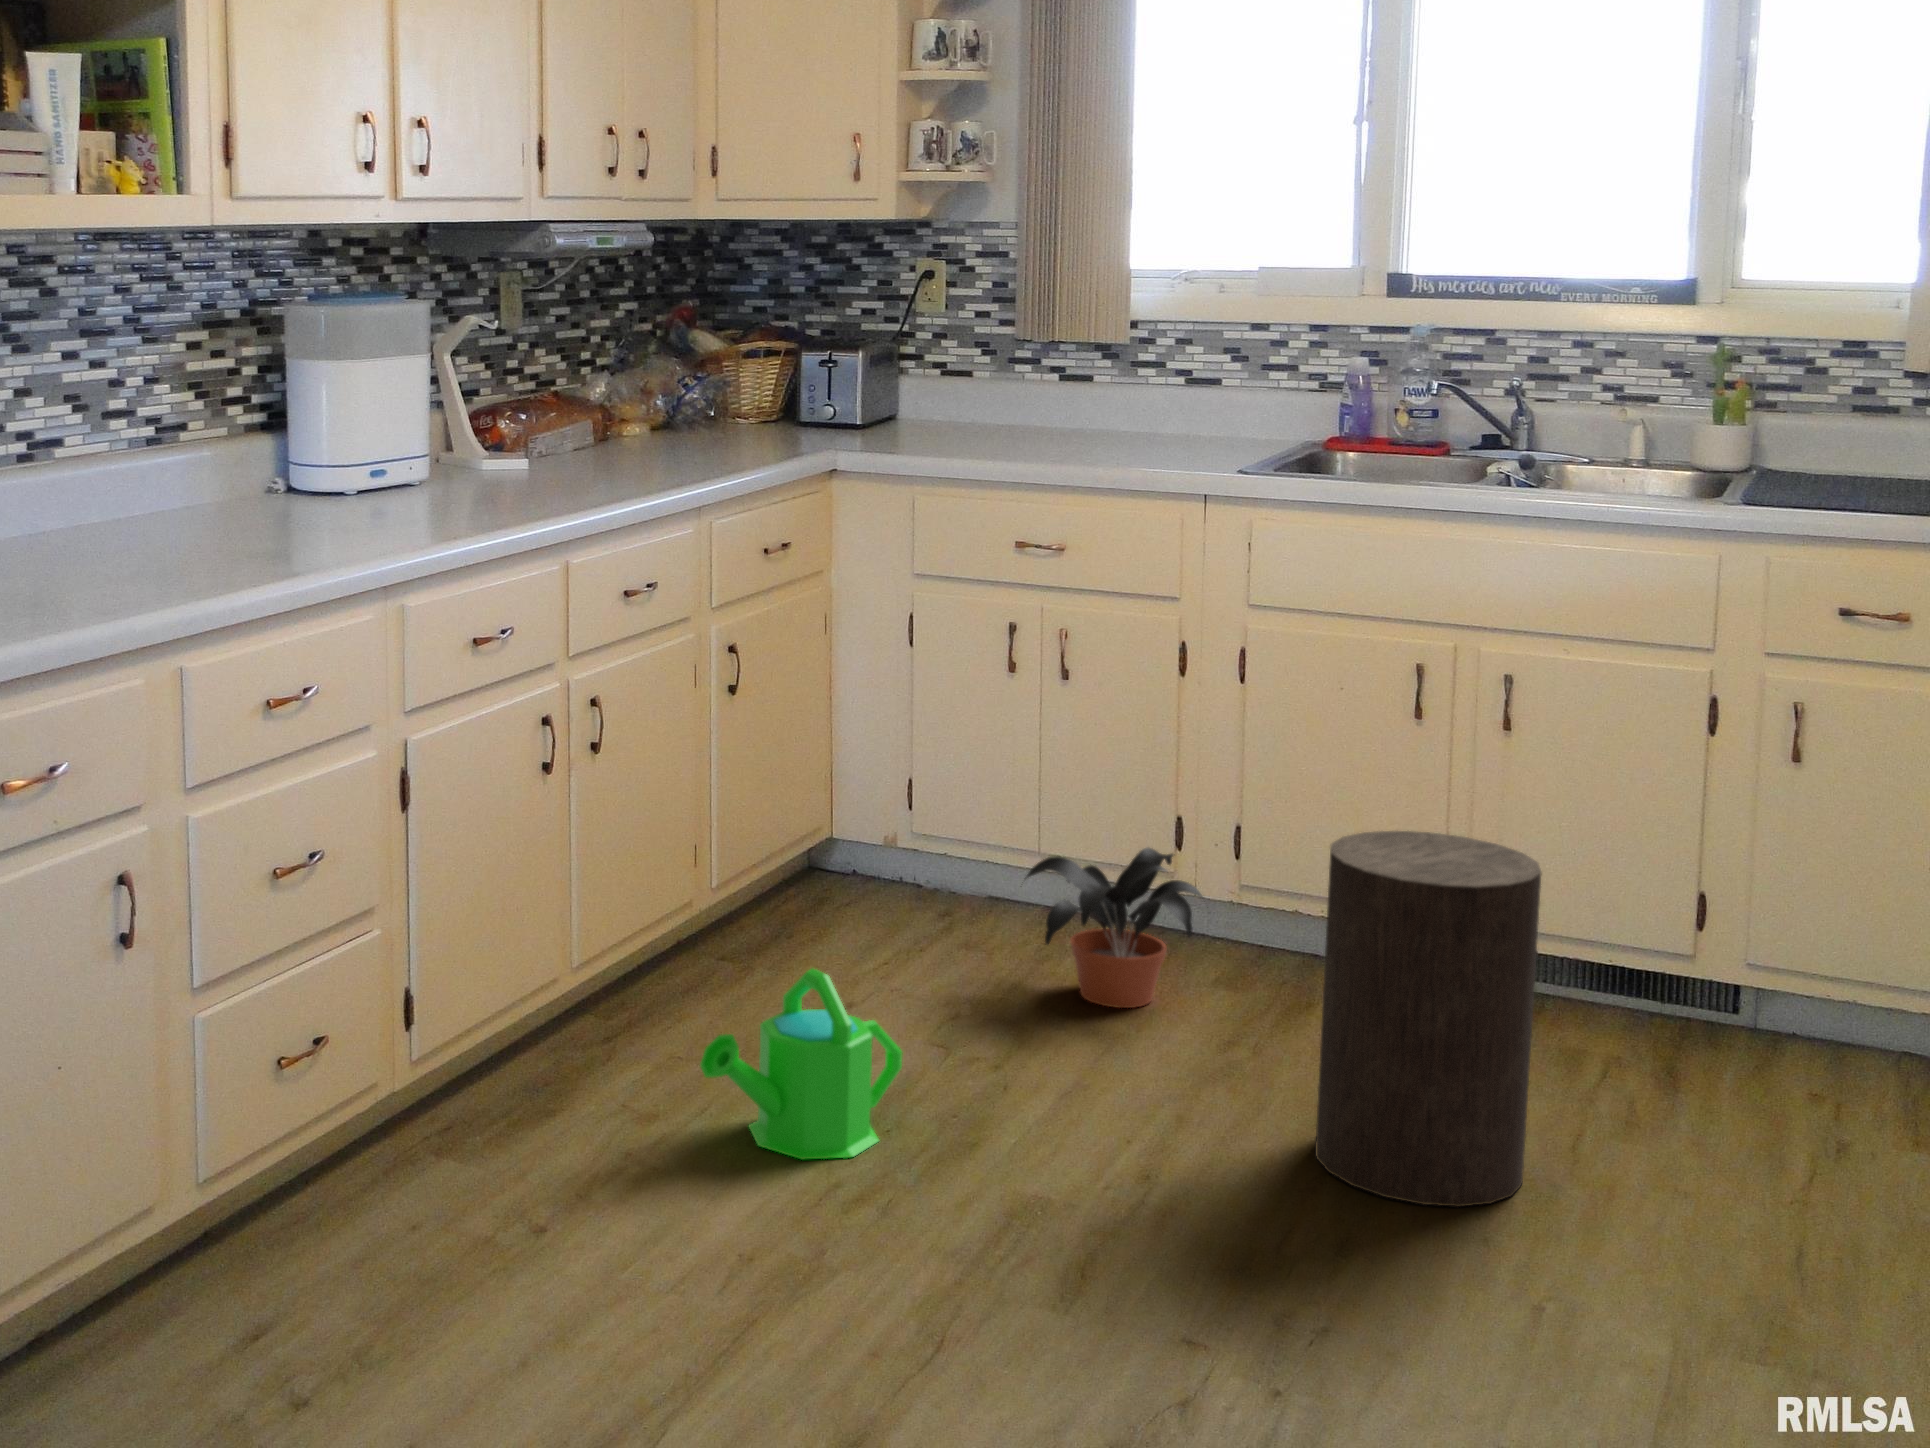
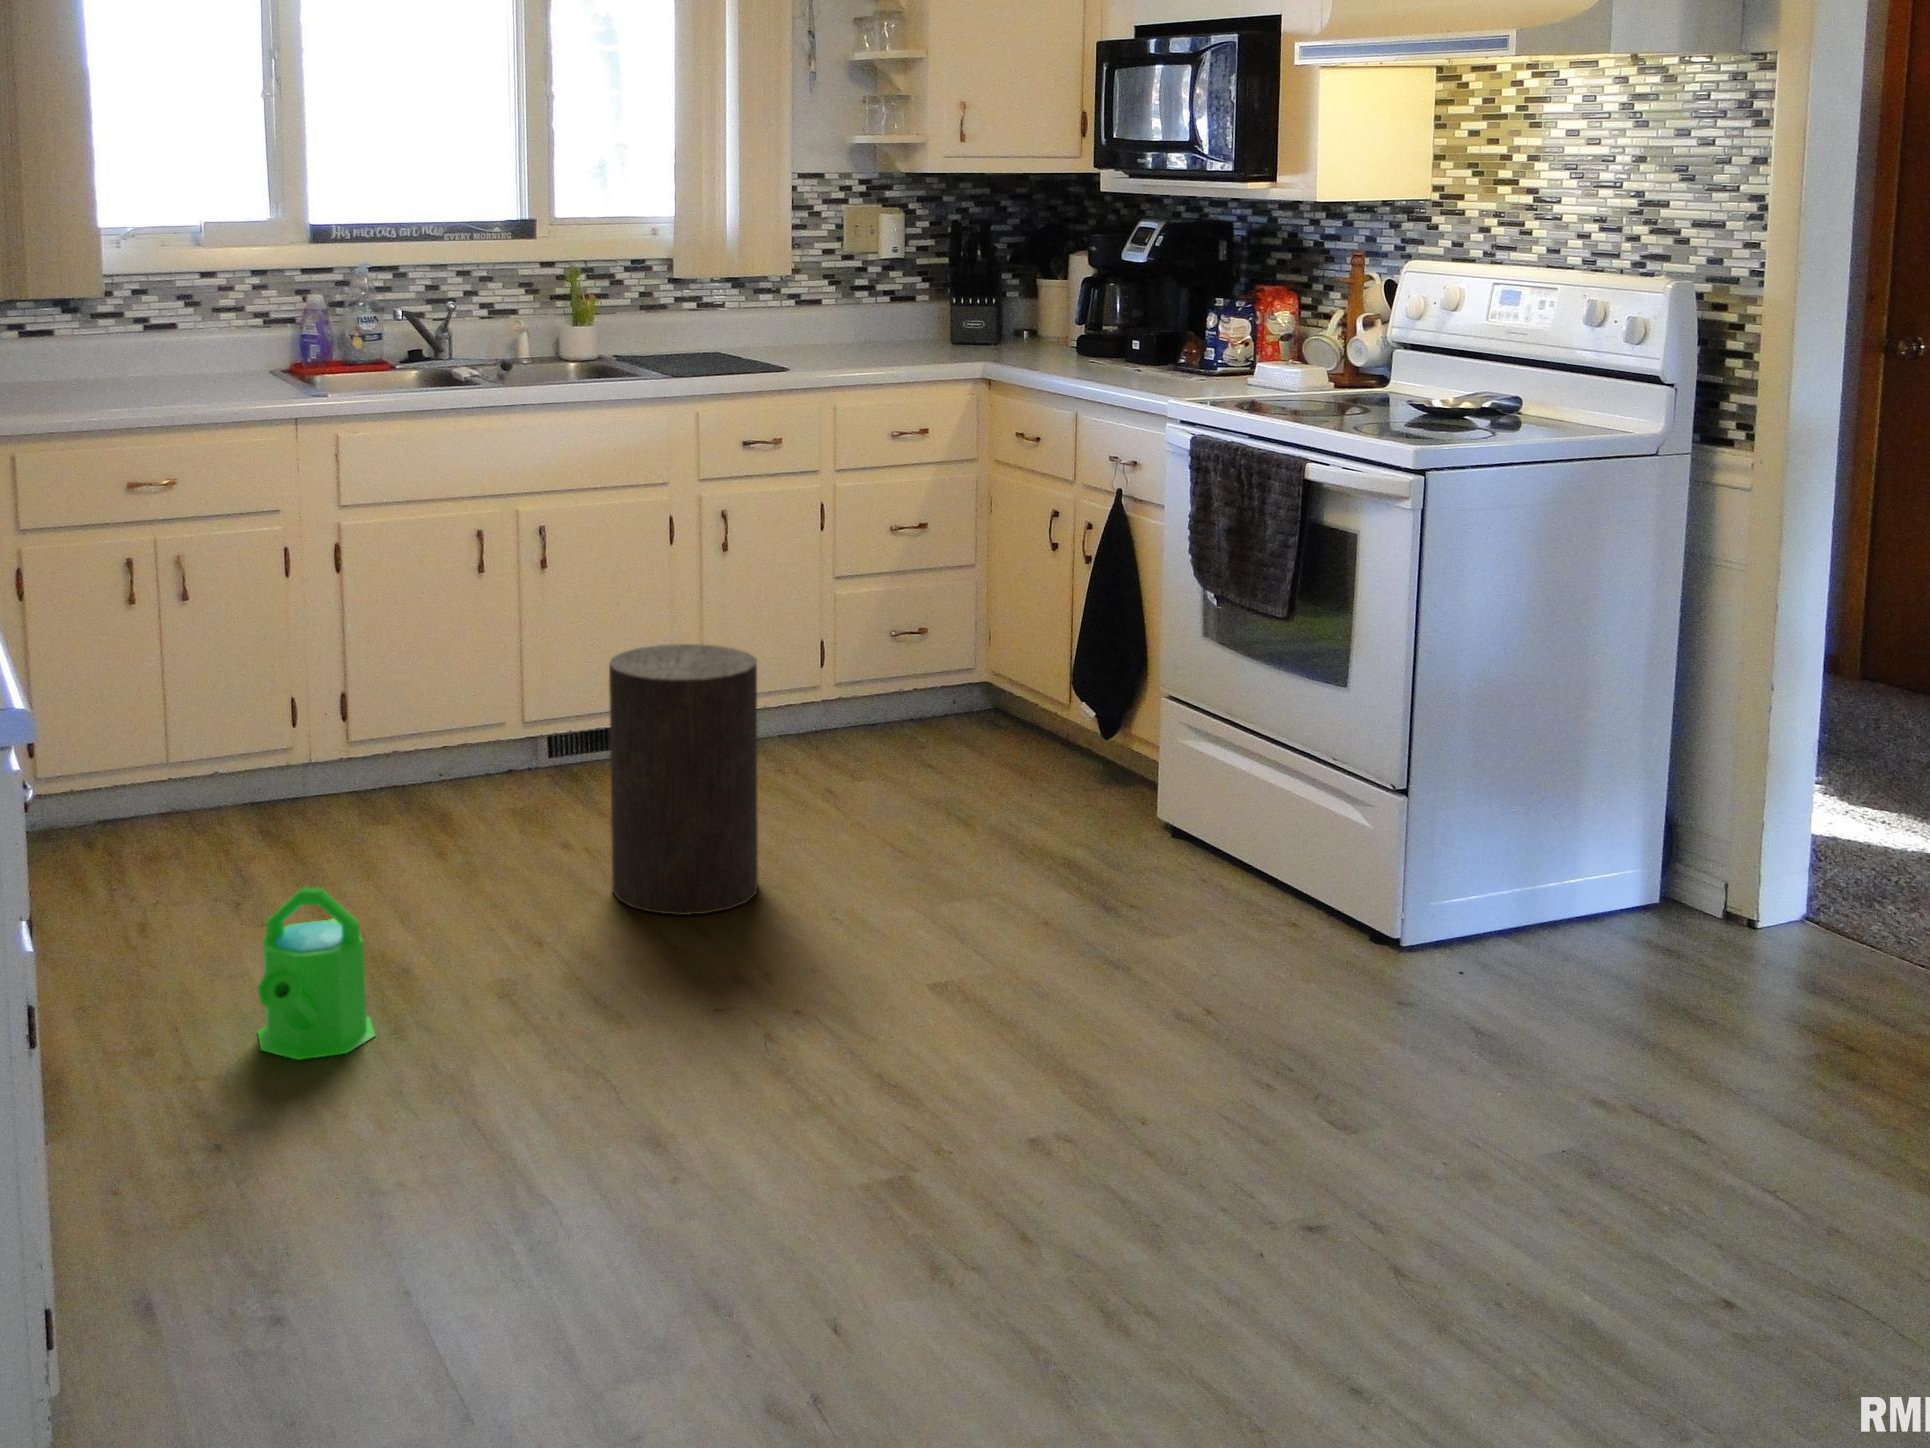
potted plant: present [1026,848,1203,1008] -> none [241,728,408,868]

